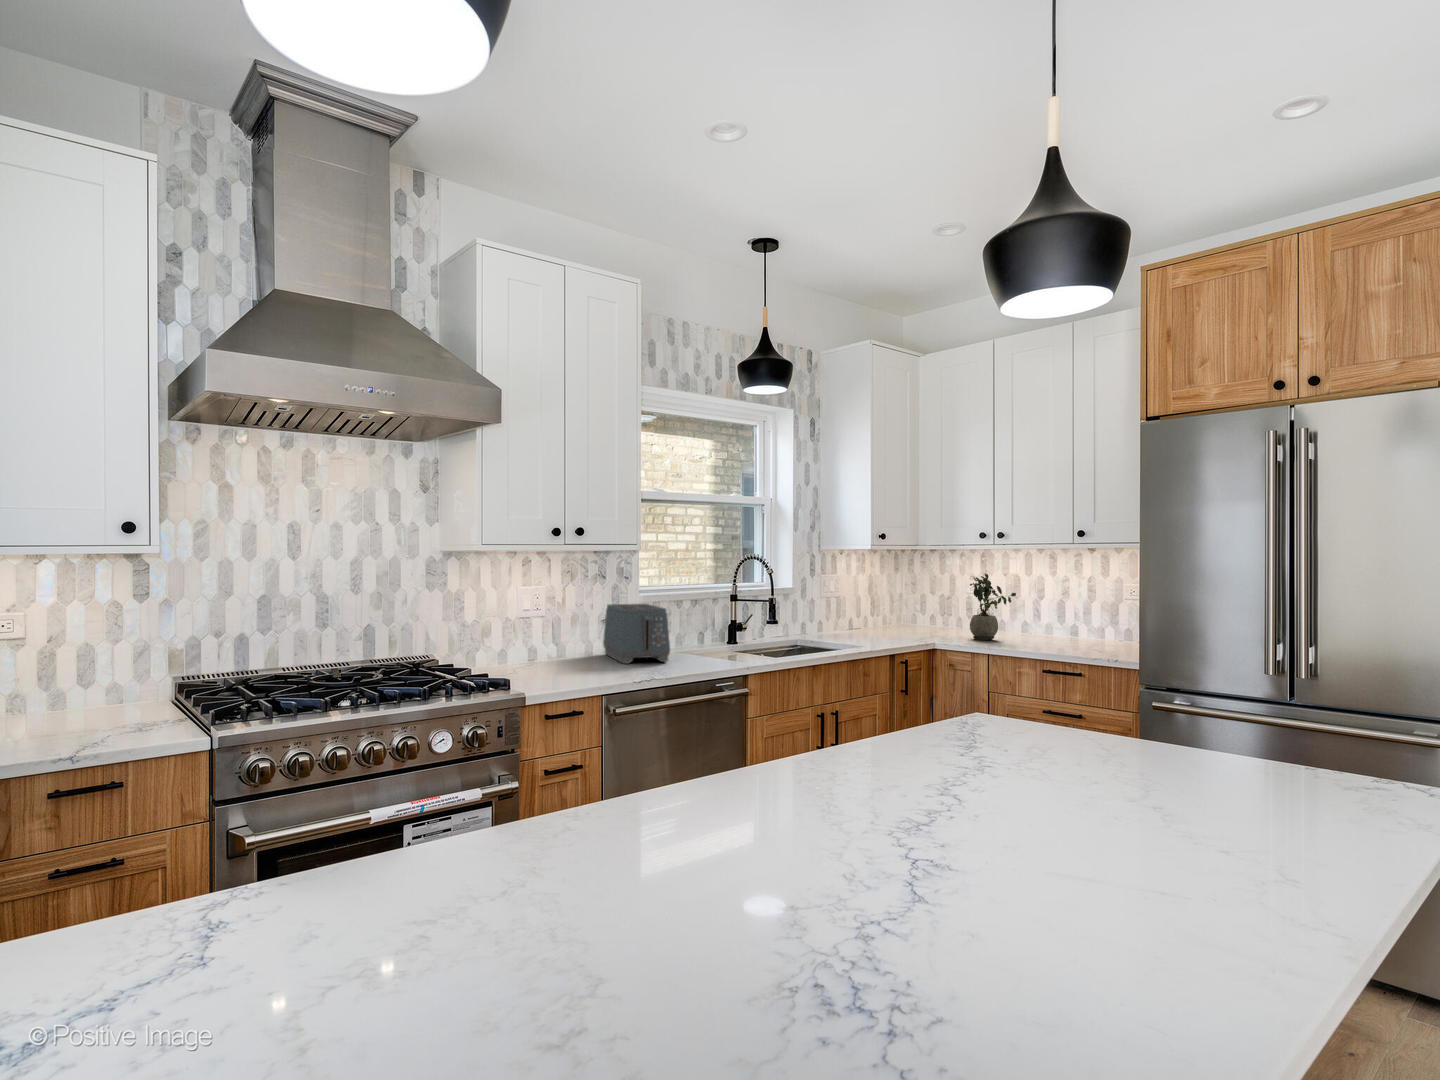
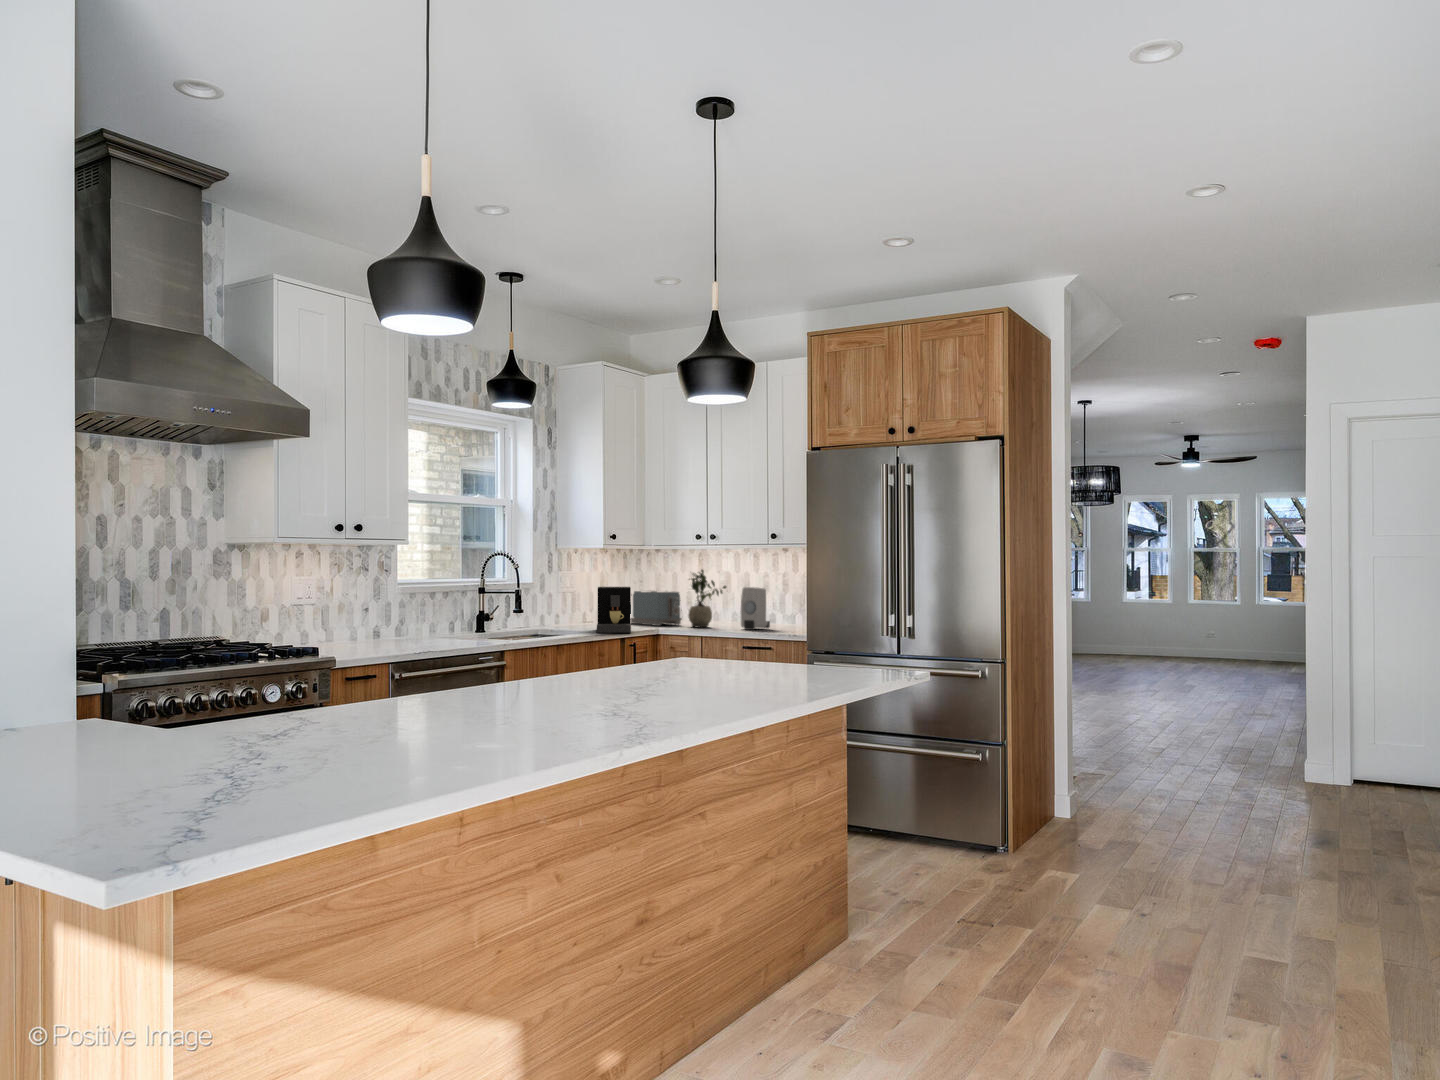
coffee maker: none [861,594,901,650] -> present [597,587,631,633]
soap dispenser: none [1034,596,1072,647] -> present [741,587,770,630]
toaster: present [603,603,670,664] -> present [630,591,682,626]

